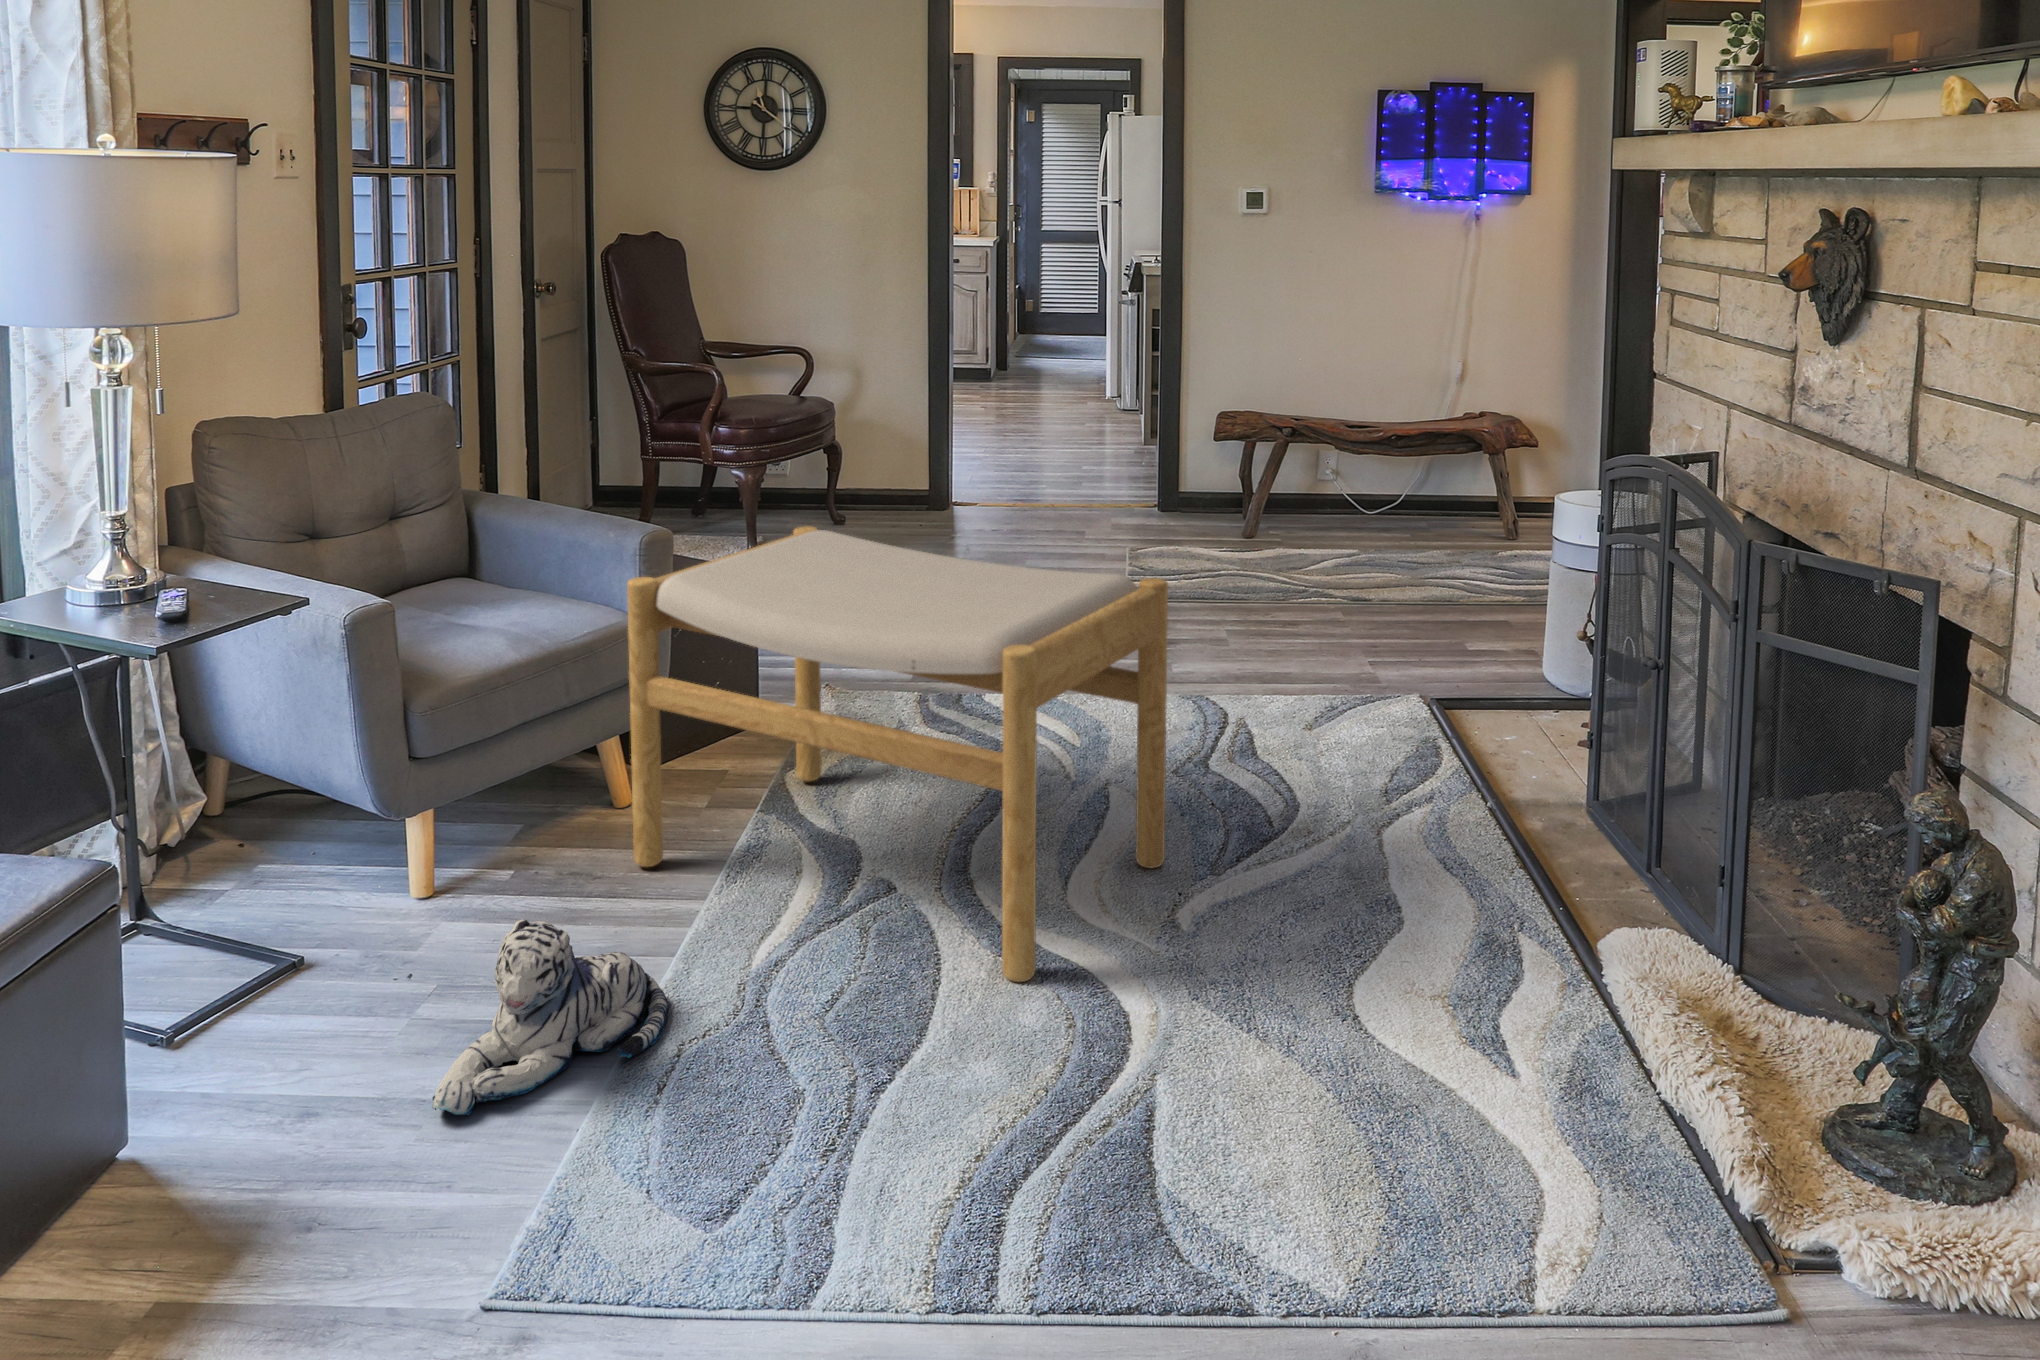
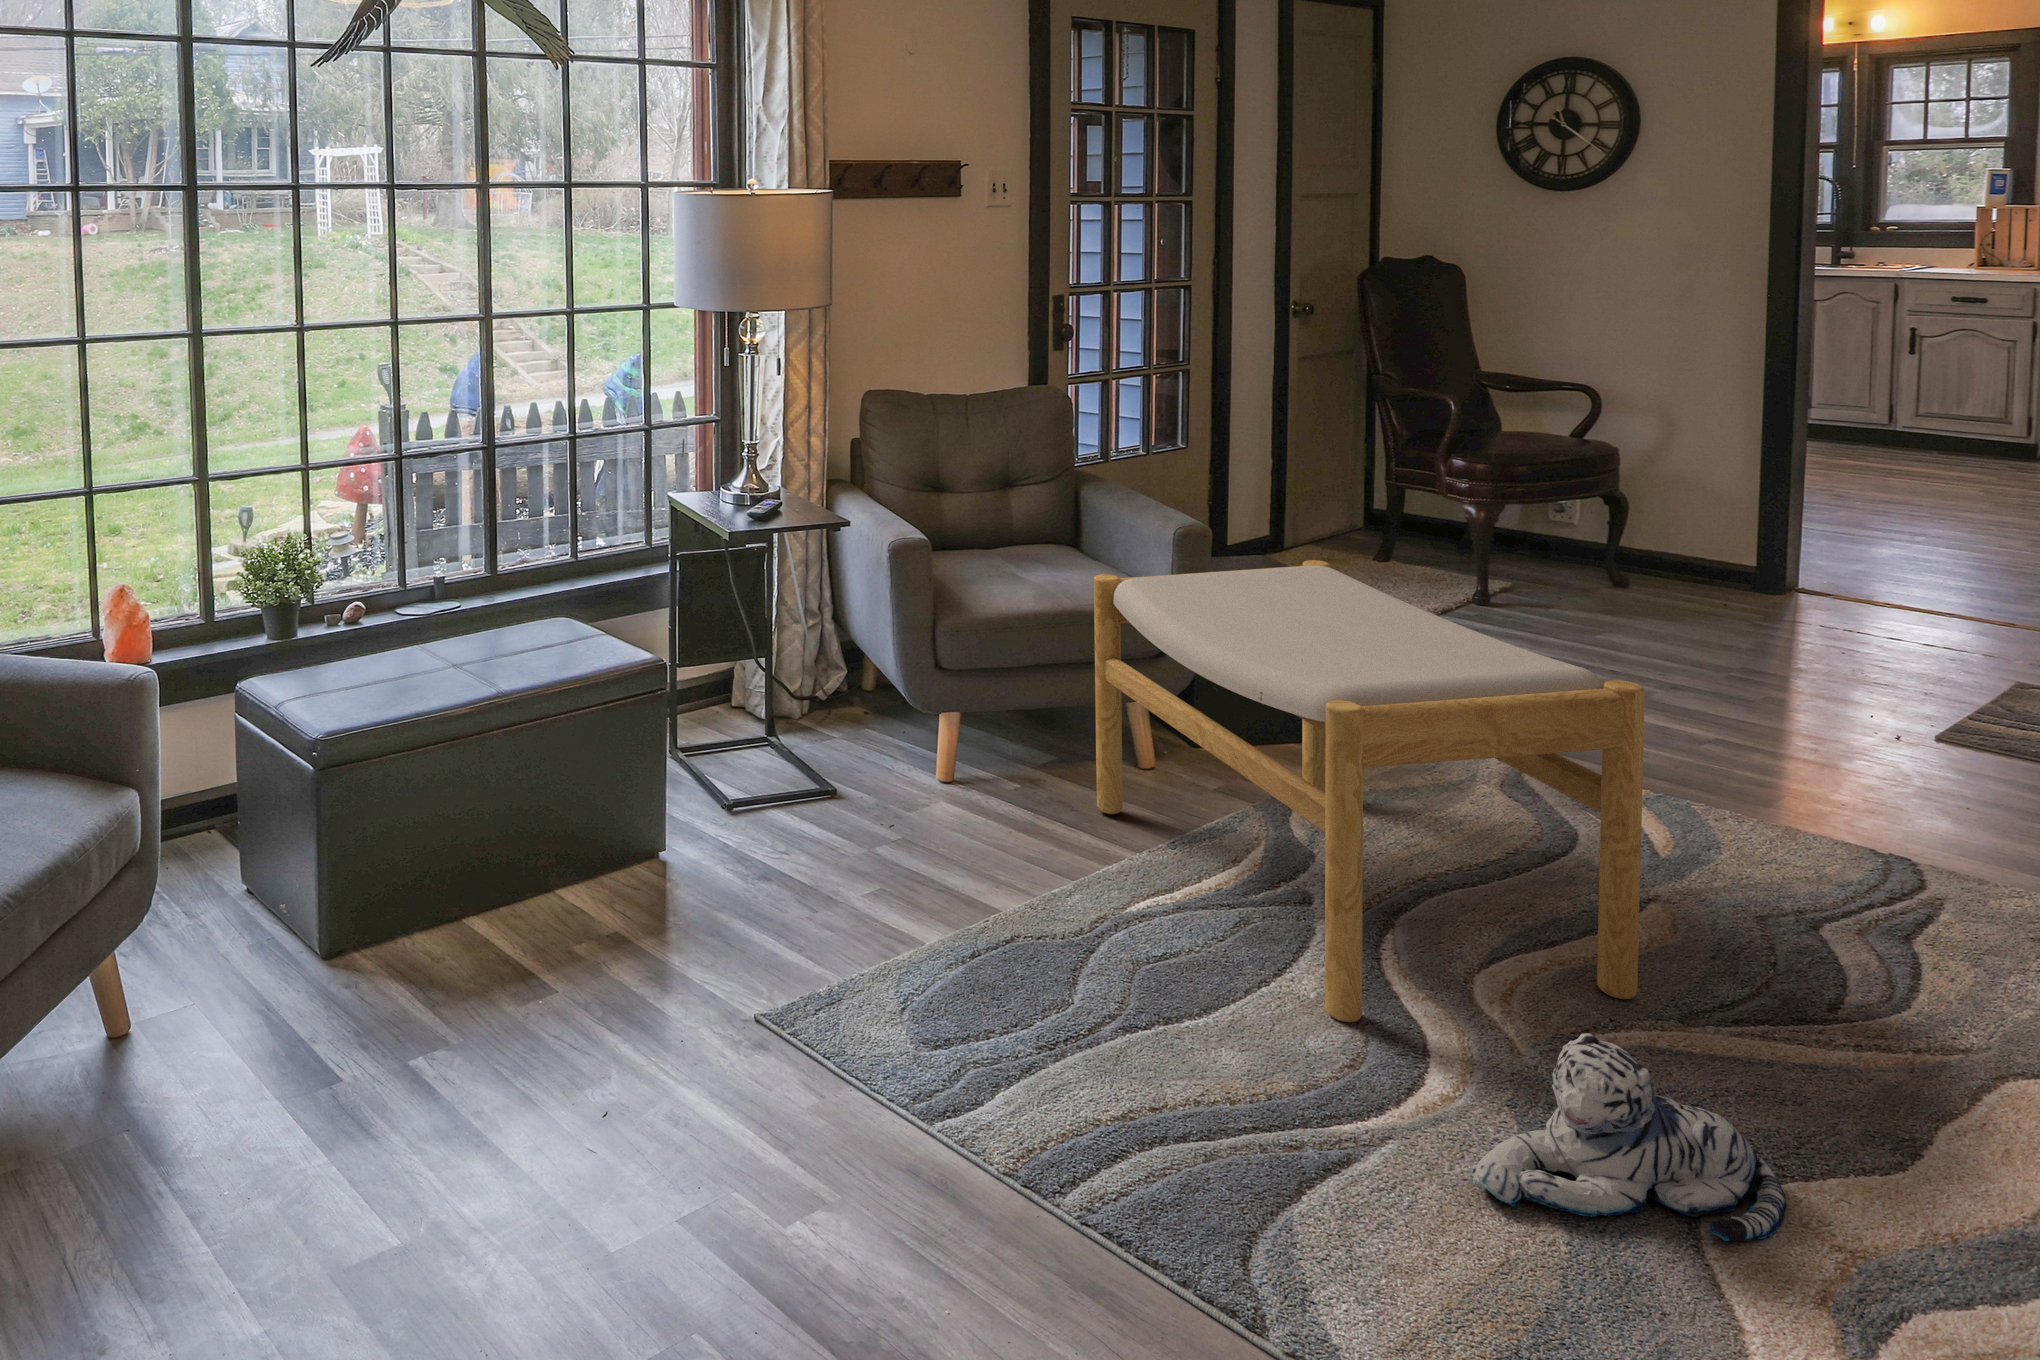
plush toy: present [432,919,669,1115] -> present [1473,1033,1787,1242]

